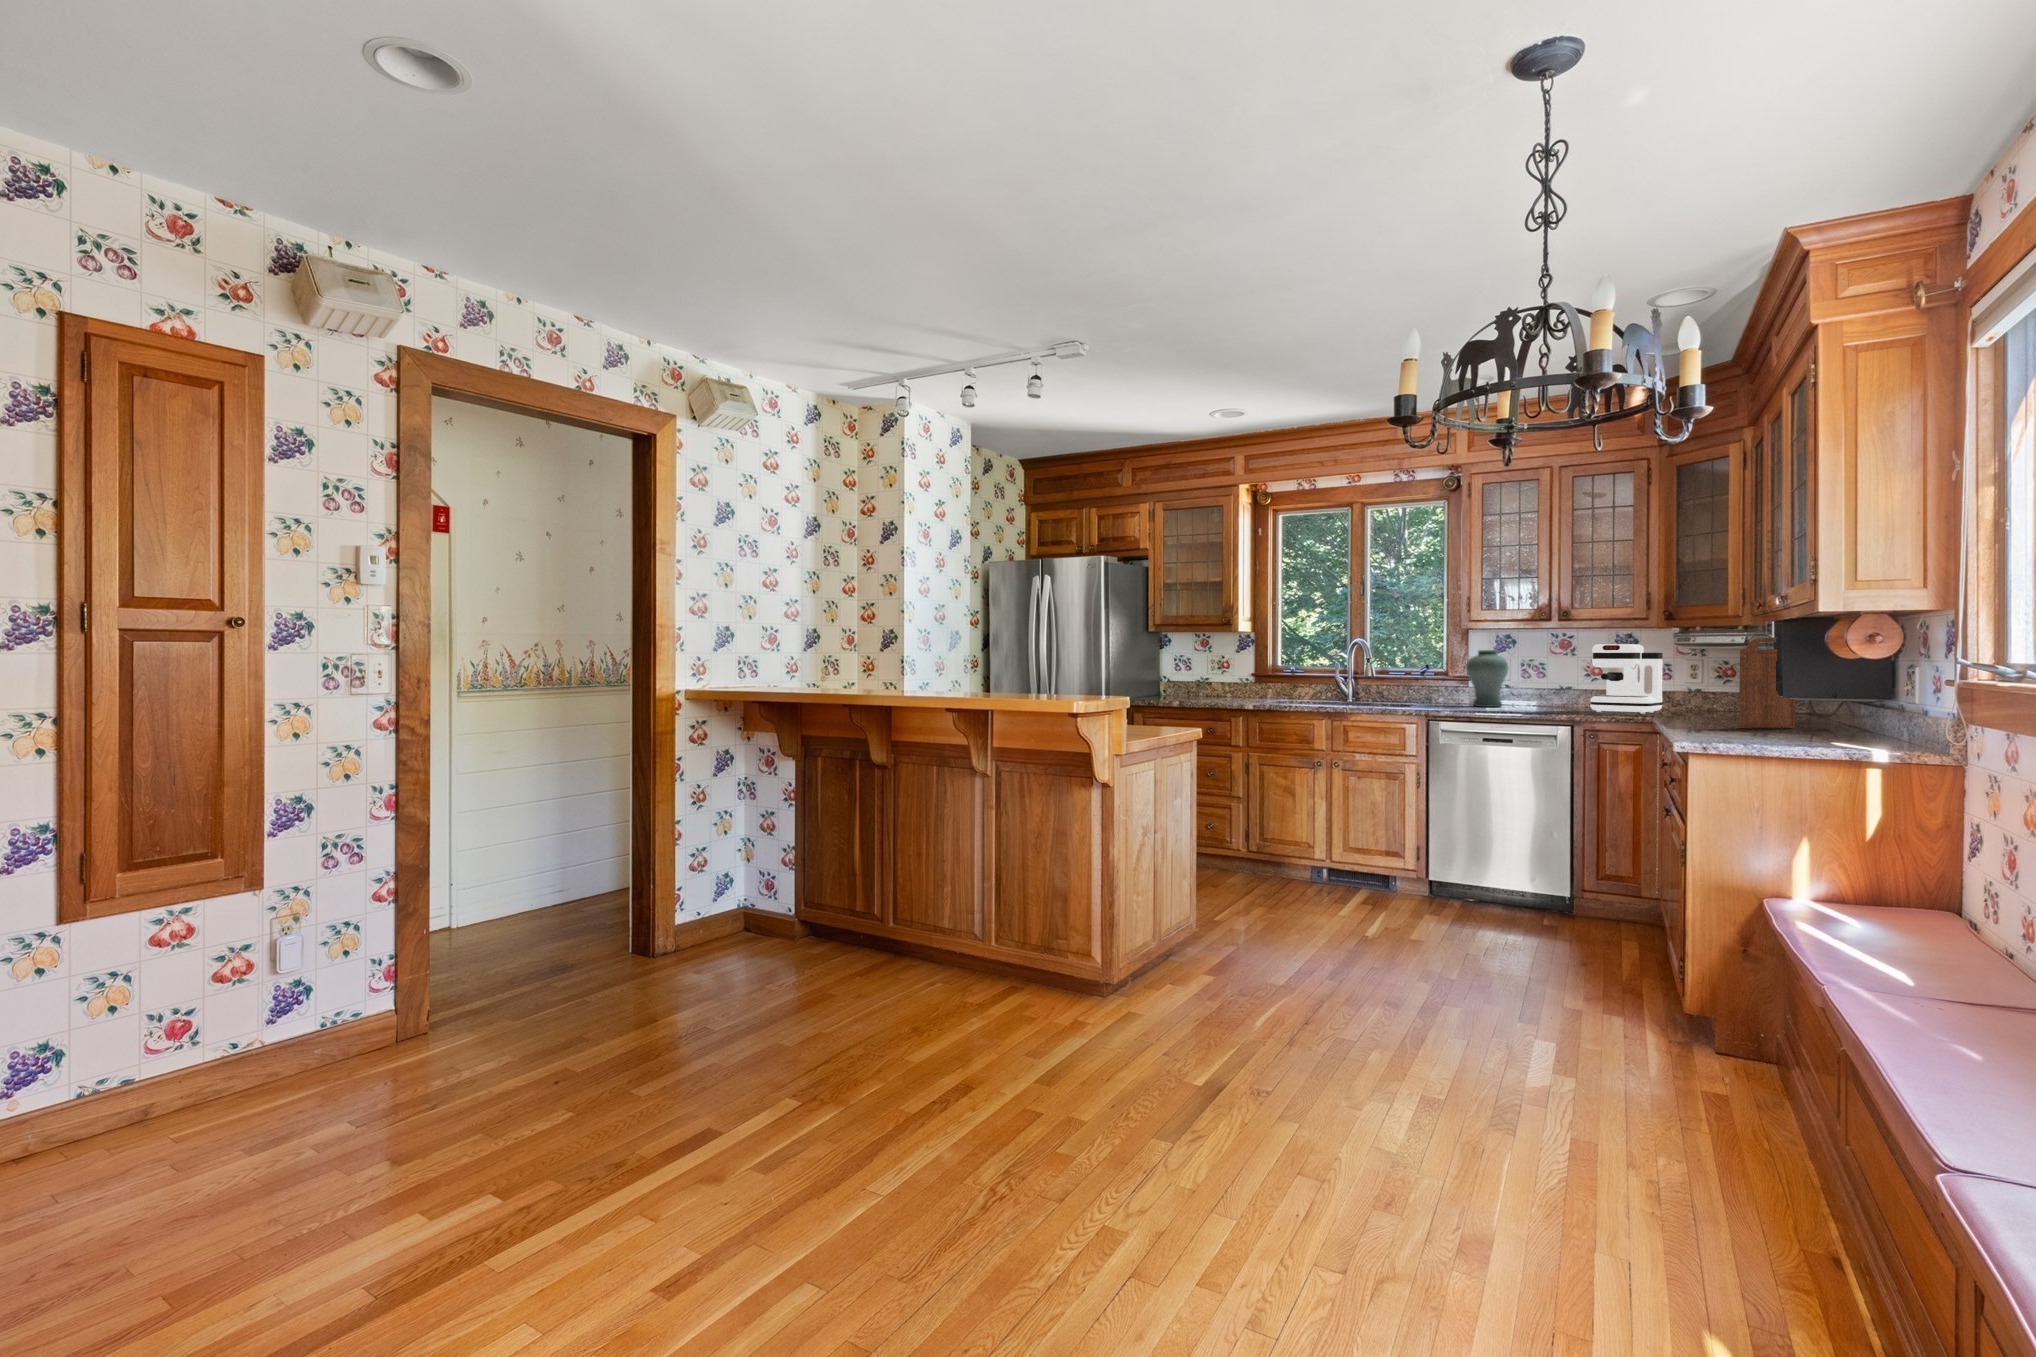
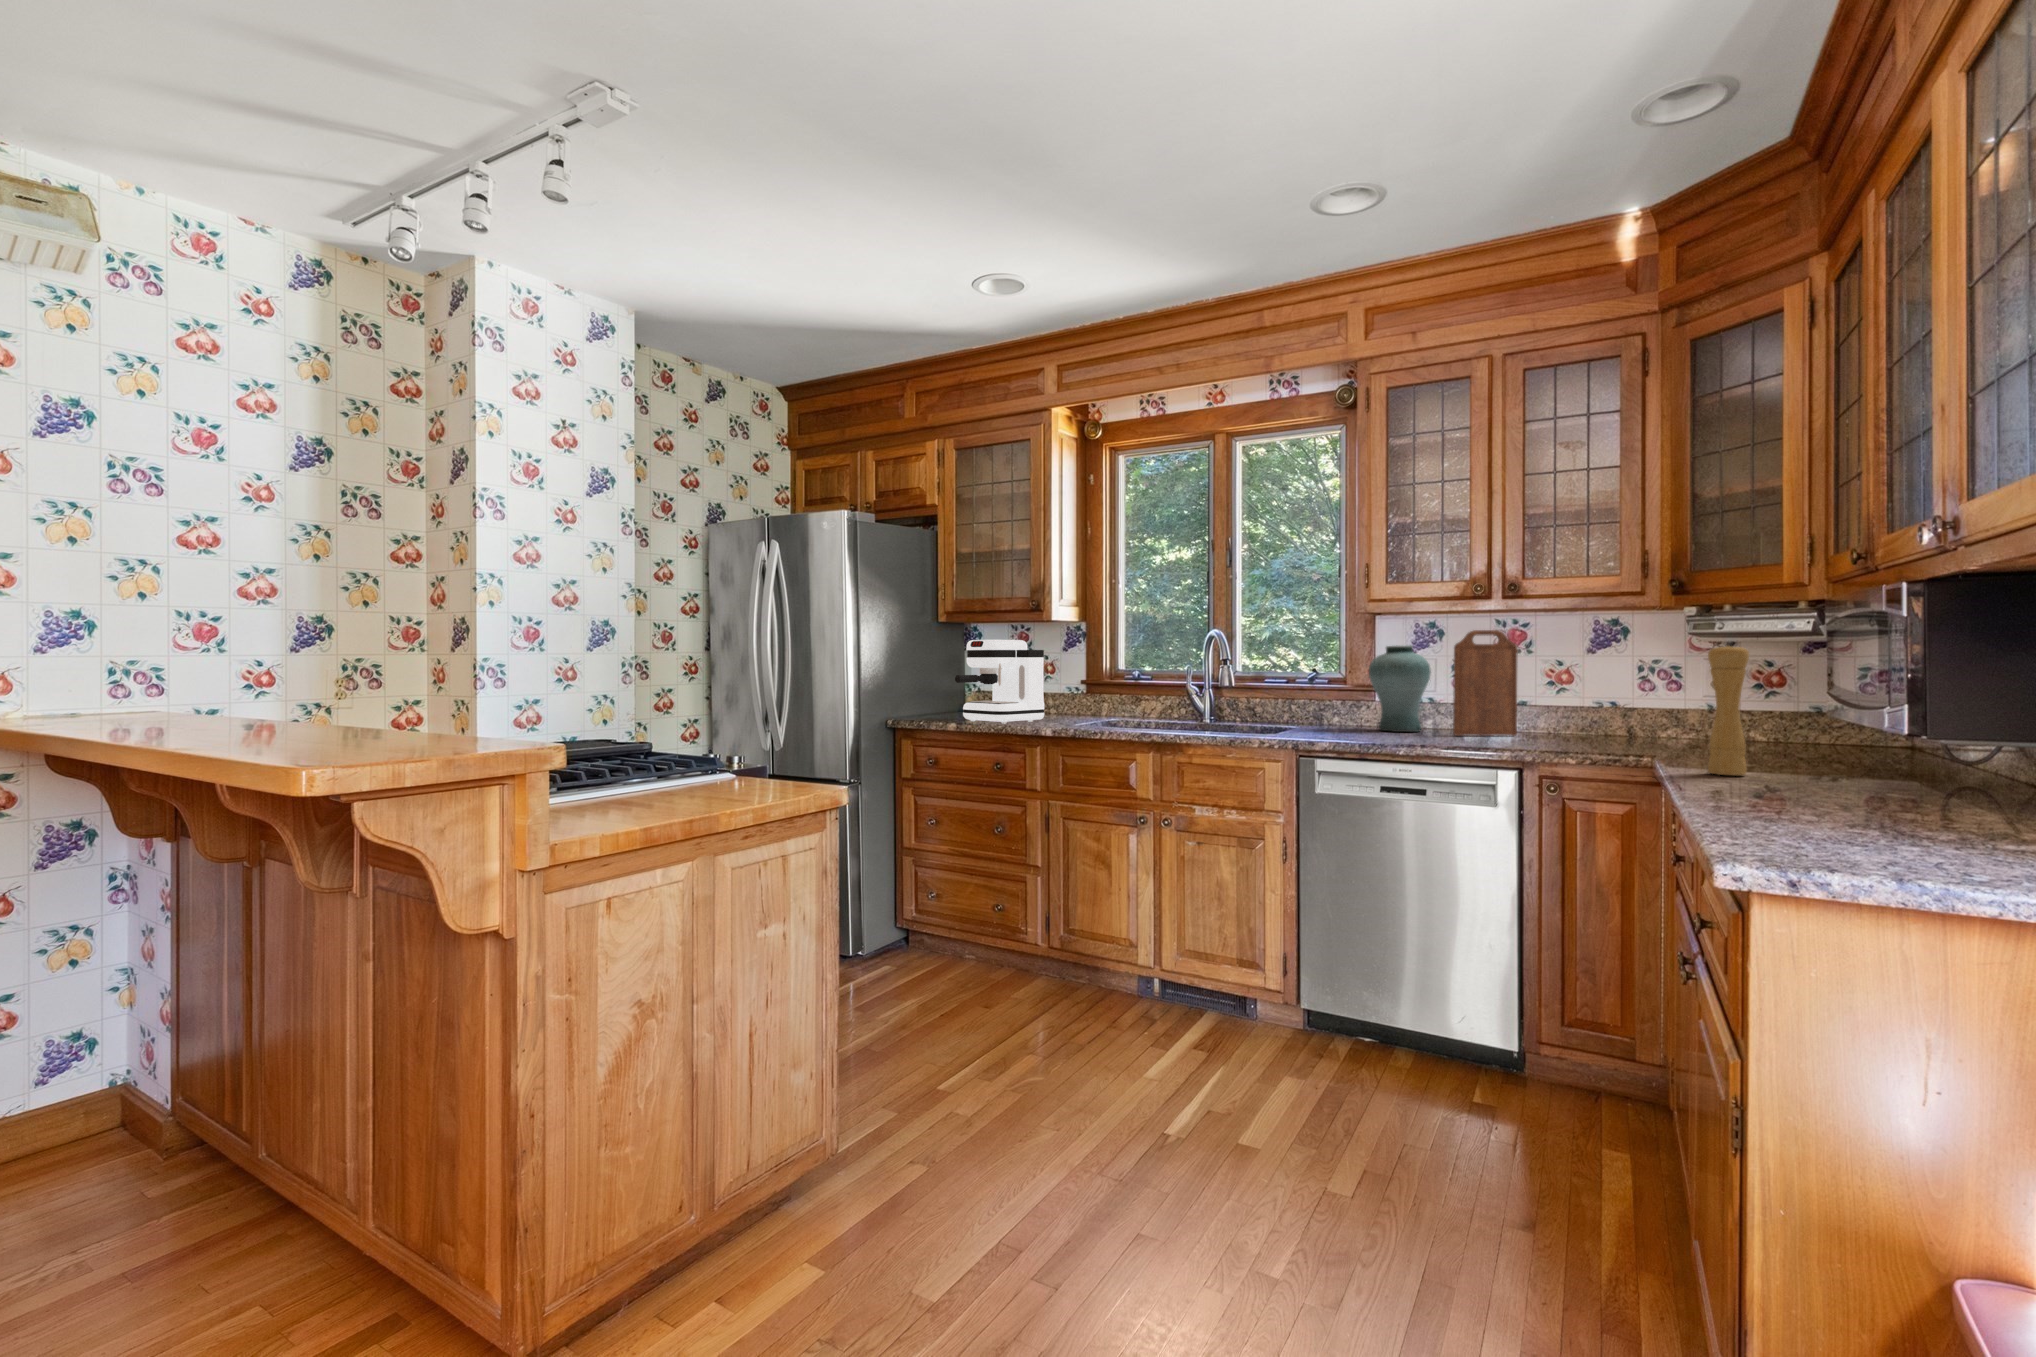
cutting board: present [1739,638,1795,728] -> present [1453,630,1518,736]
coffee maker: present [1590,644,1663,714] -> present [955,640,1044,724]
pepper mill: none [1682,650,1704,723] -> present [1708,644,1749,775]

